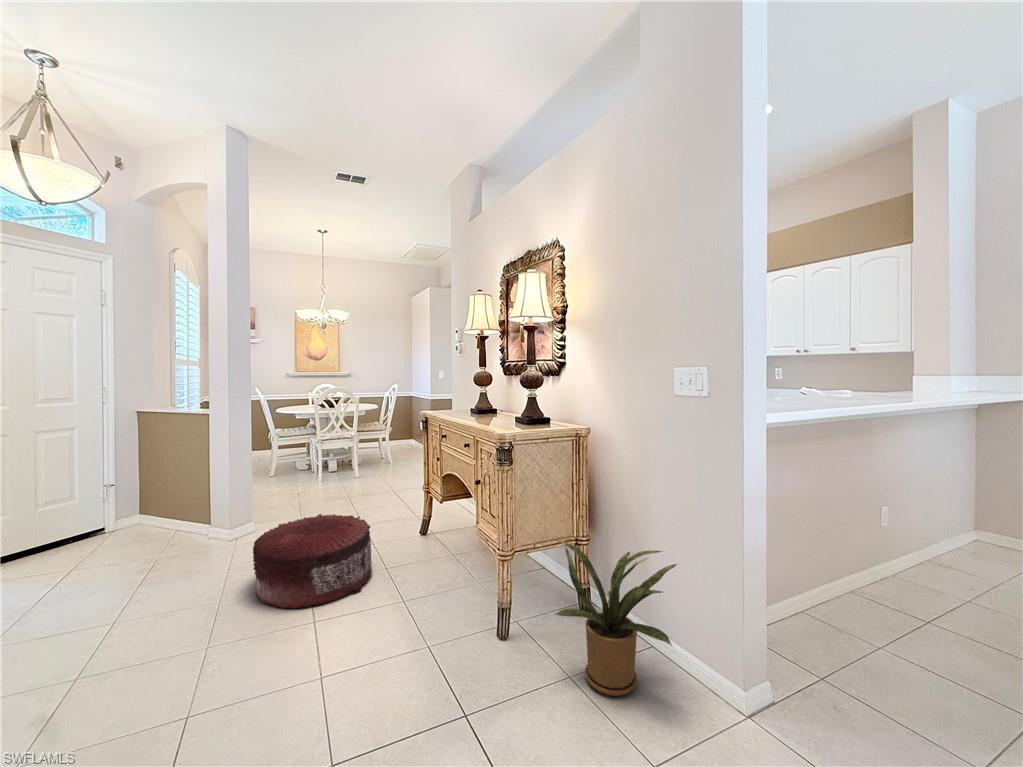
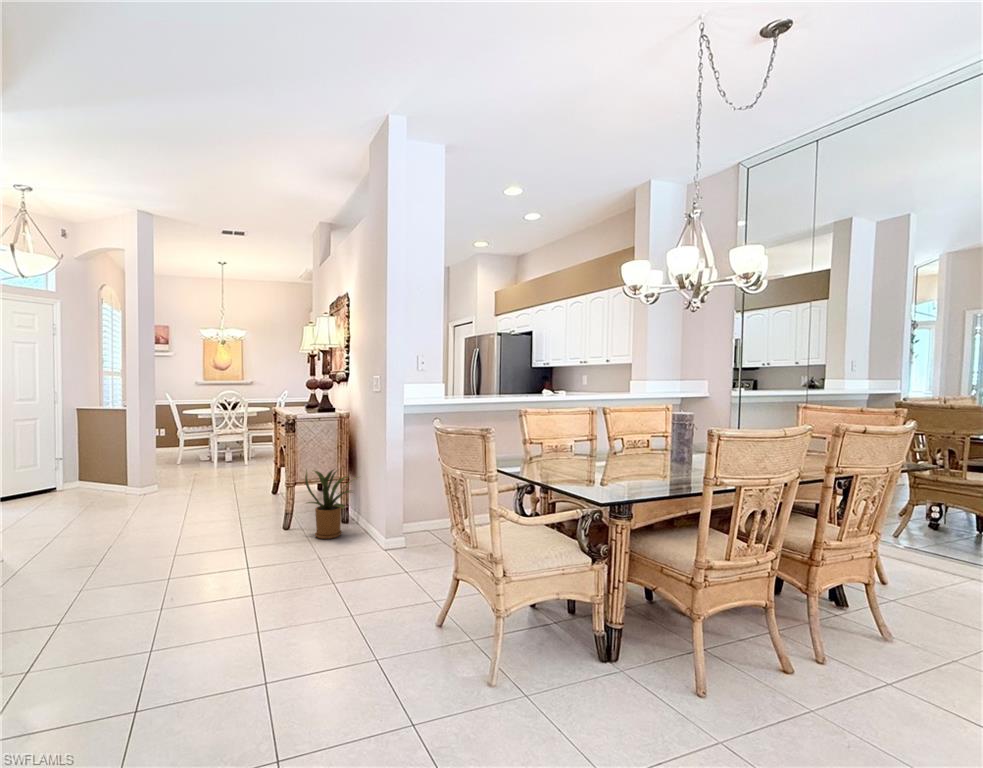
pouf: present [253,514,372,608] -> none [152,472,229,518]

